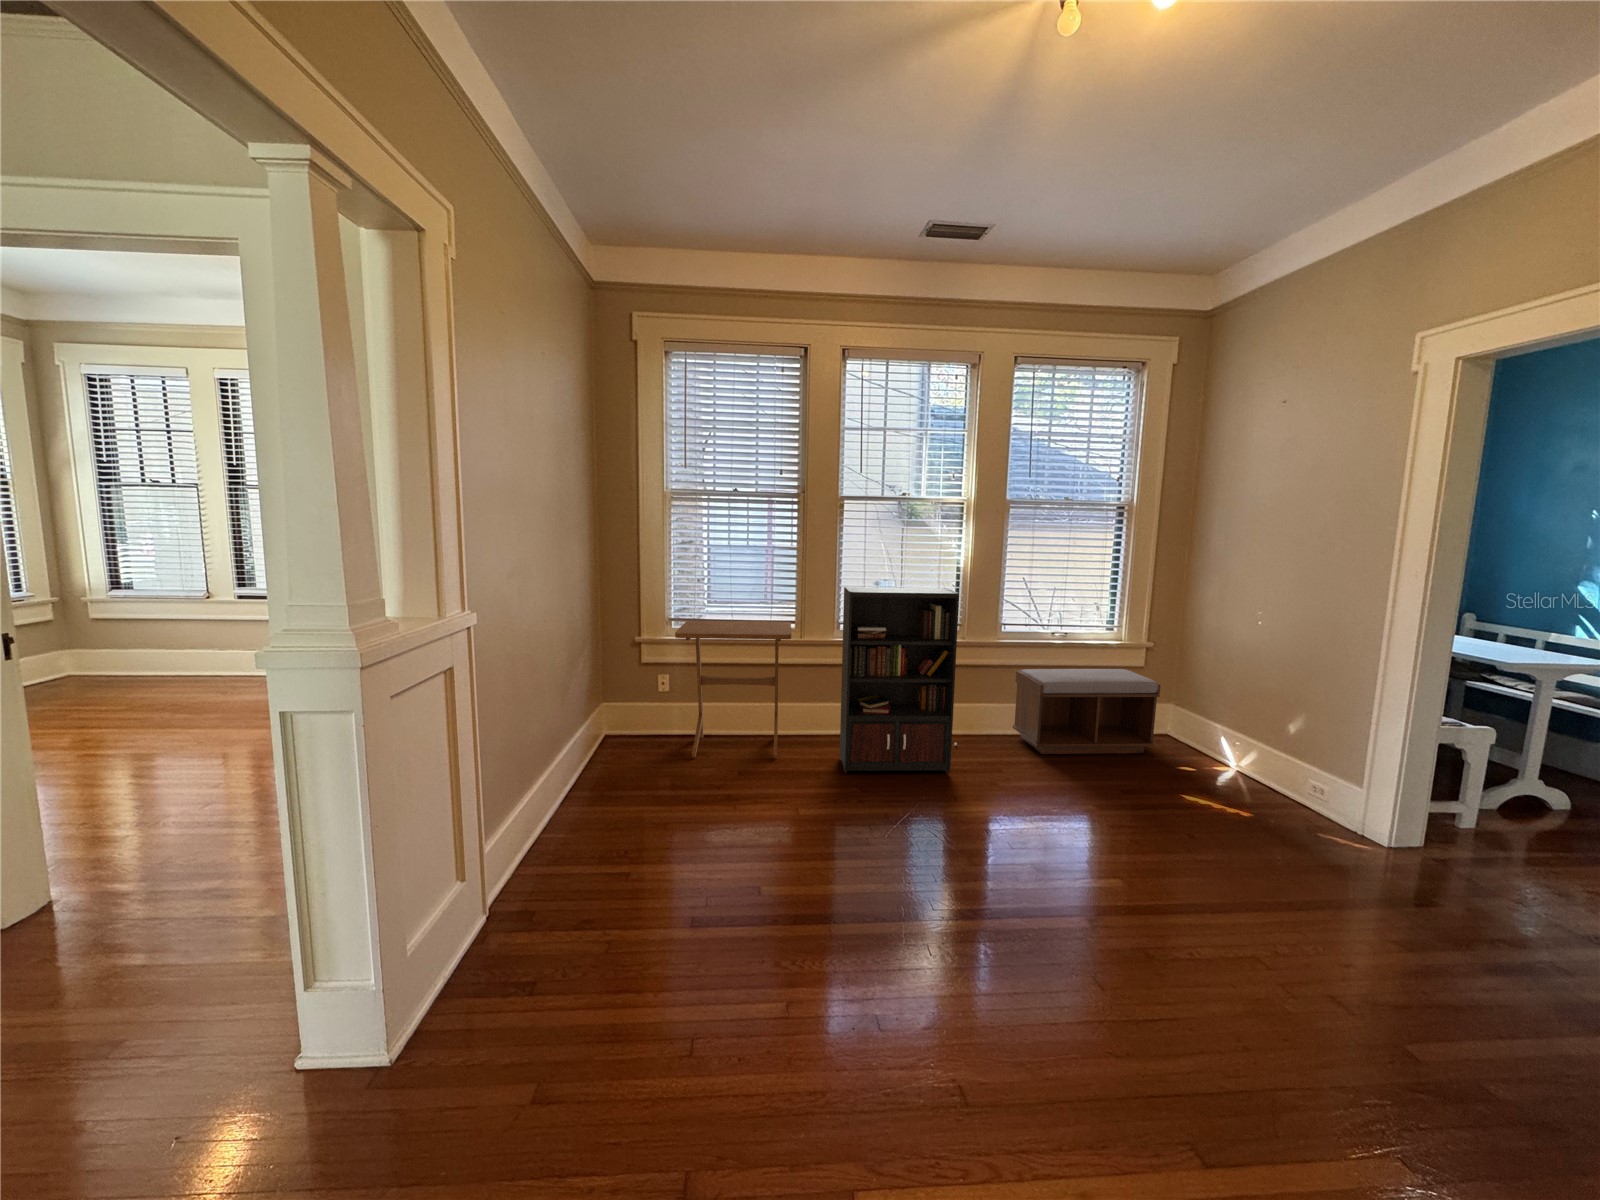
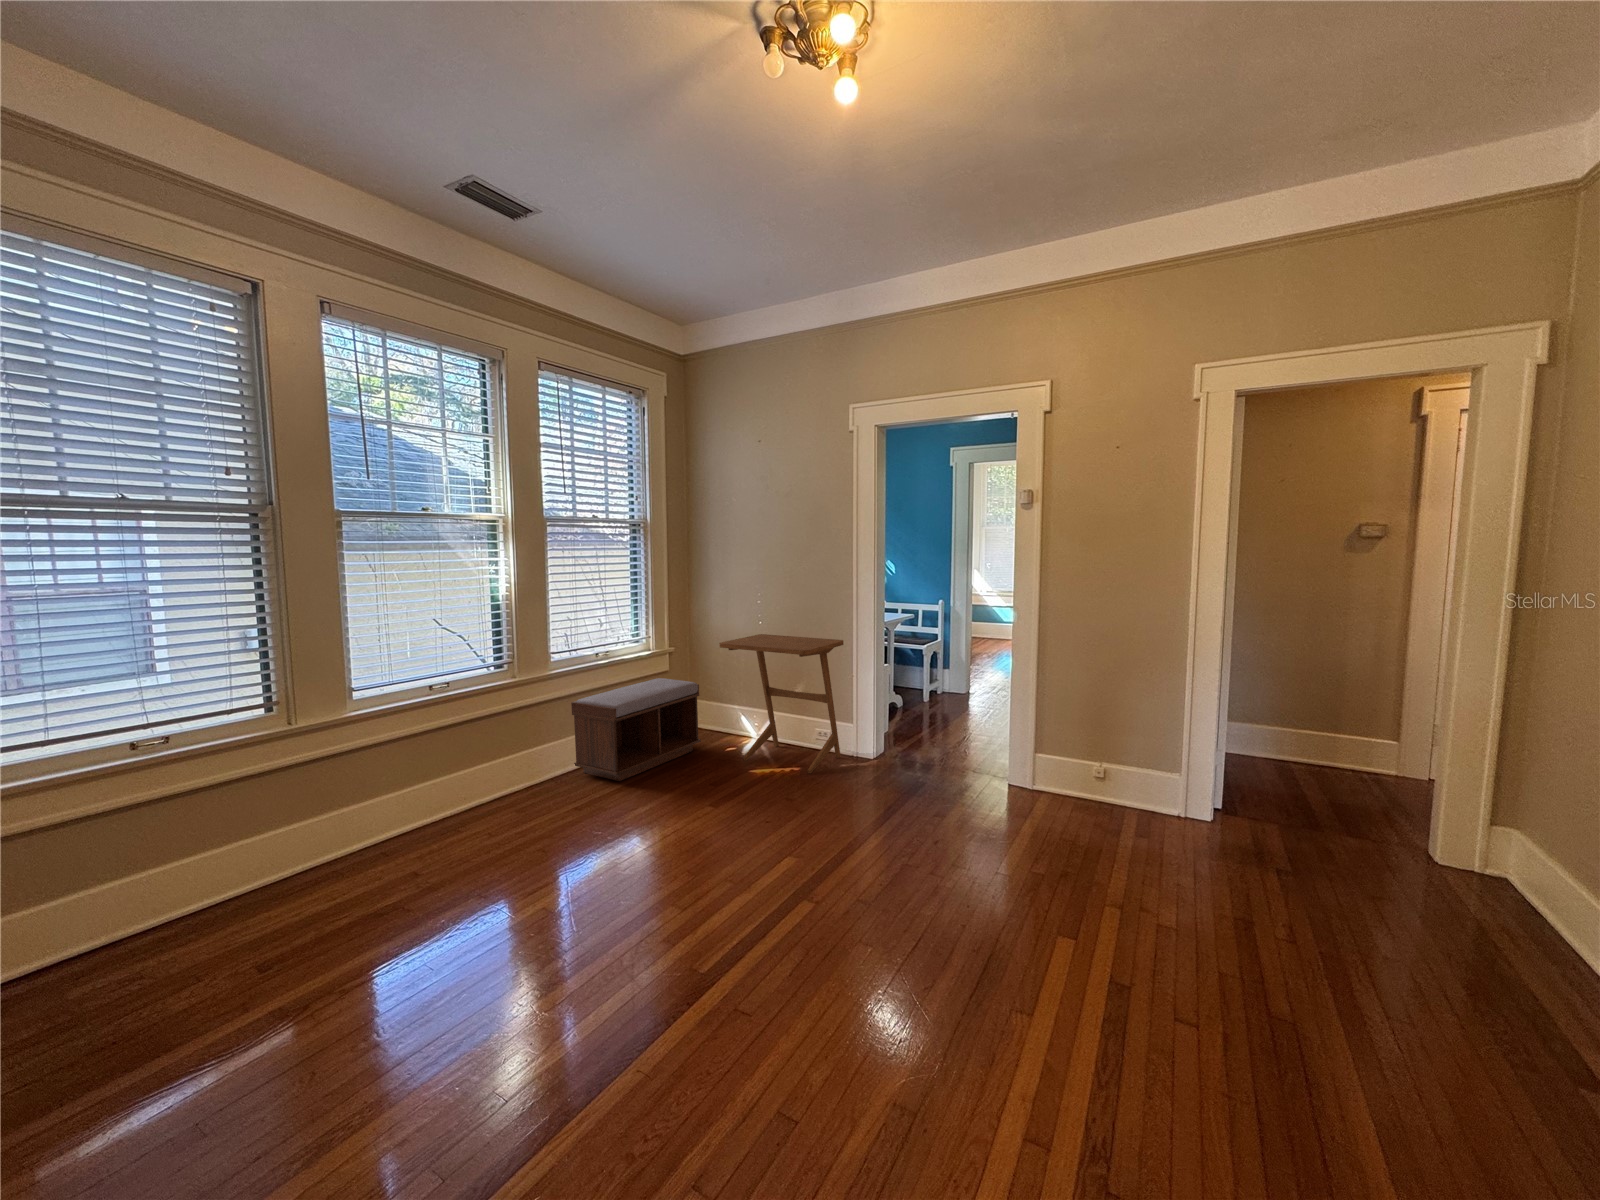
bookcase: present [840,587,959,773] -> none [389,620,561,885]
side table: present [675,620,791,758] -> present [719,634,844,773]

